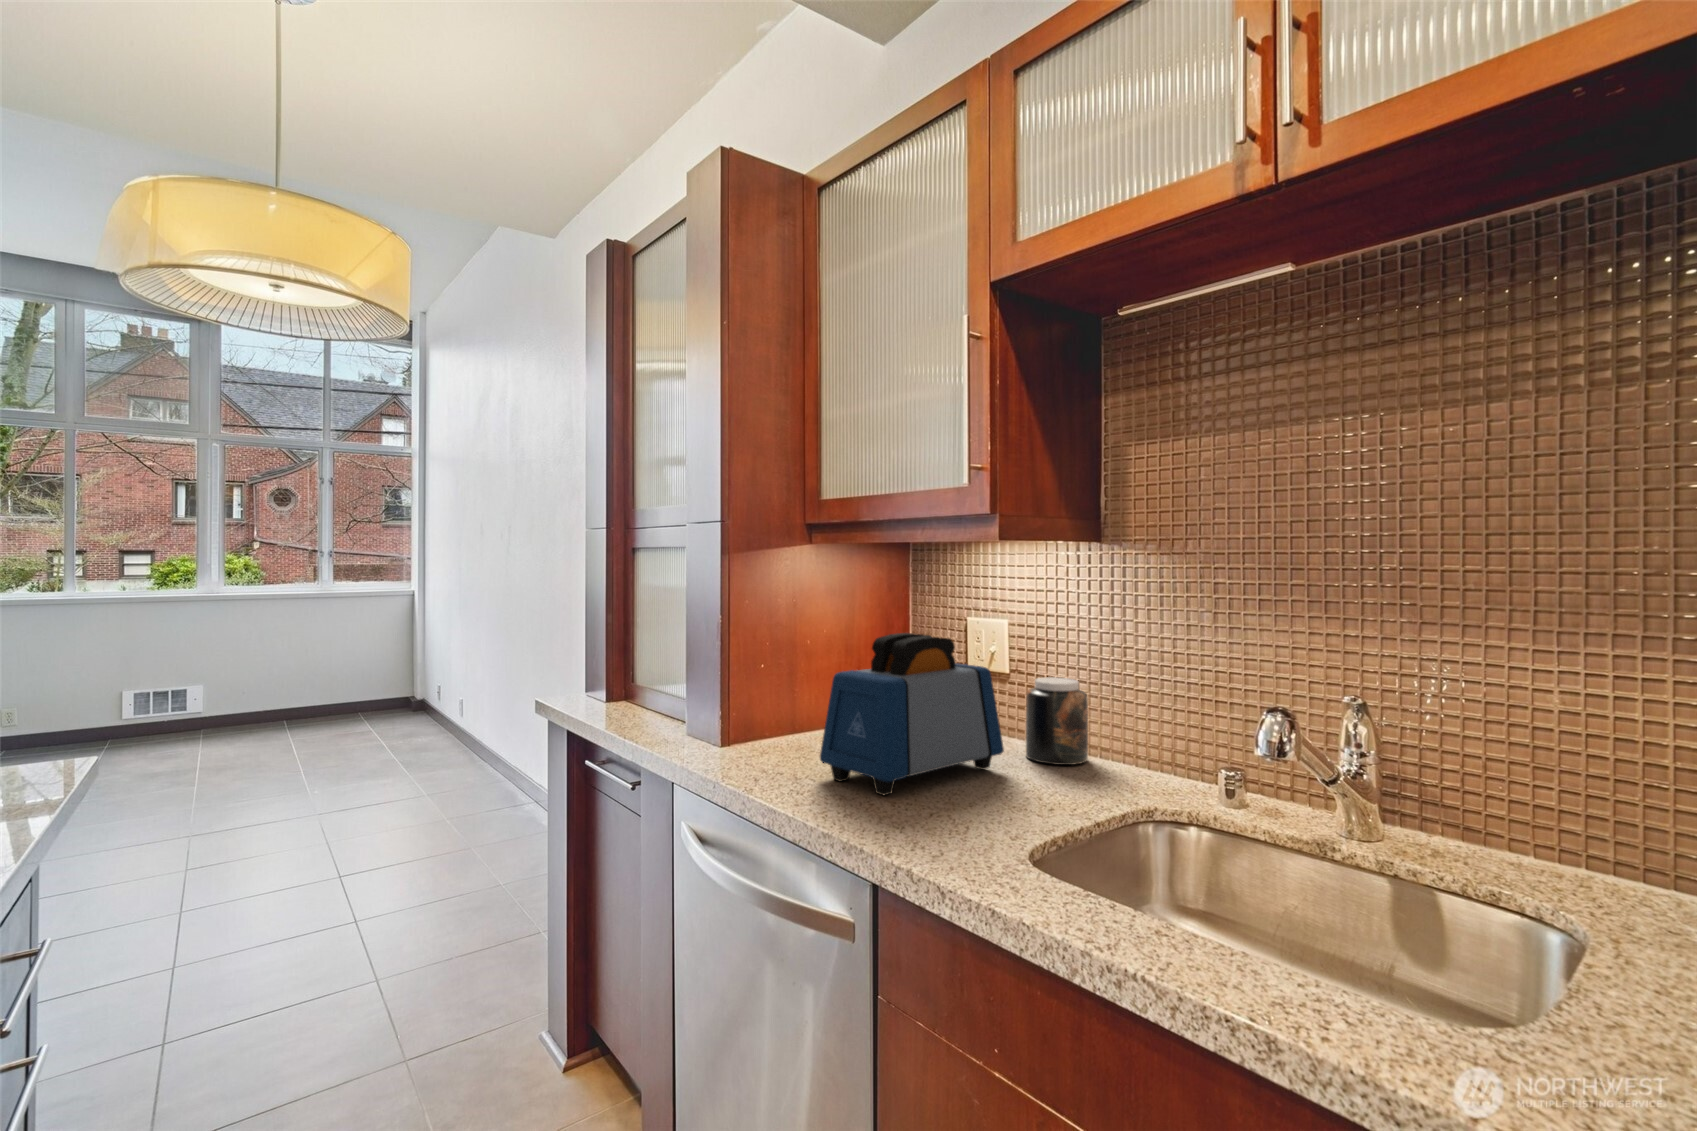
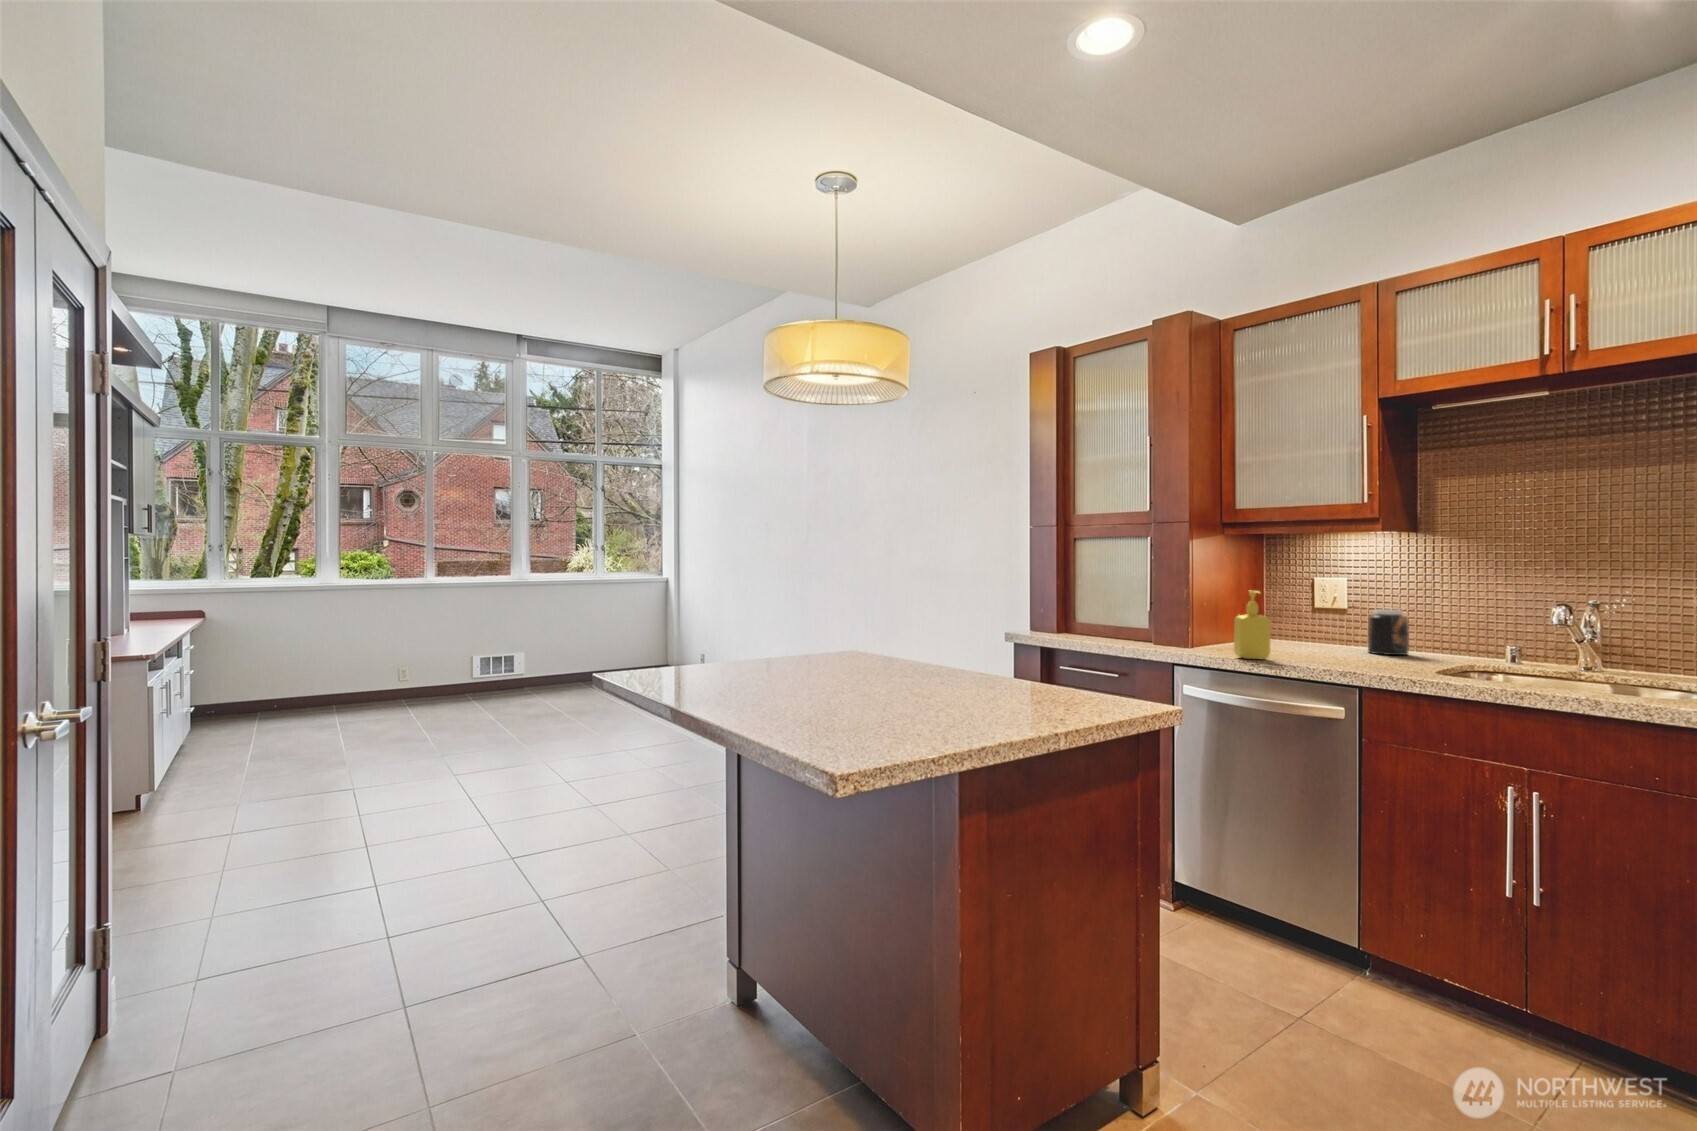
toaster: present [820,633,1004,795] -> none [1274,581,1368,661]
soap dispenser: none [730,655,790,791] -> present [1234,591,1271,659]

